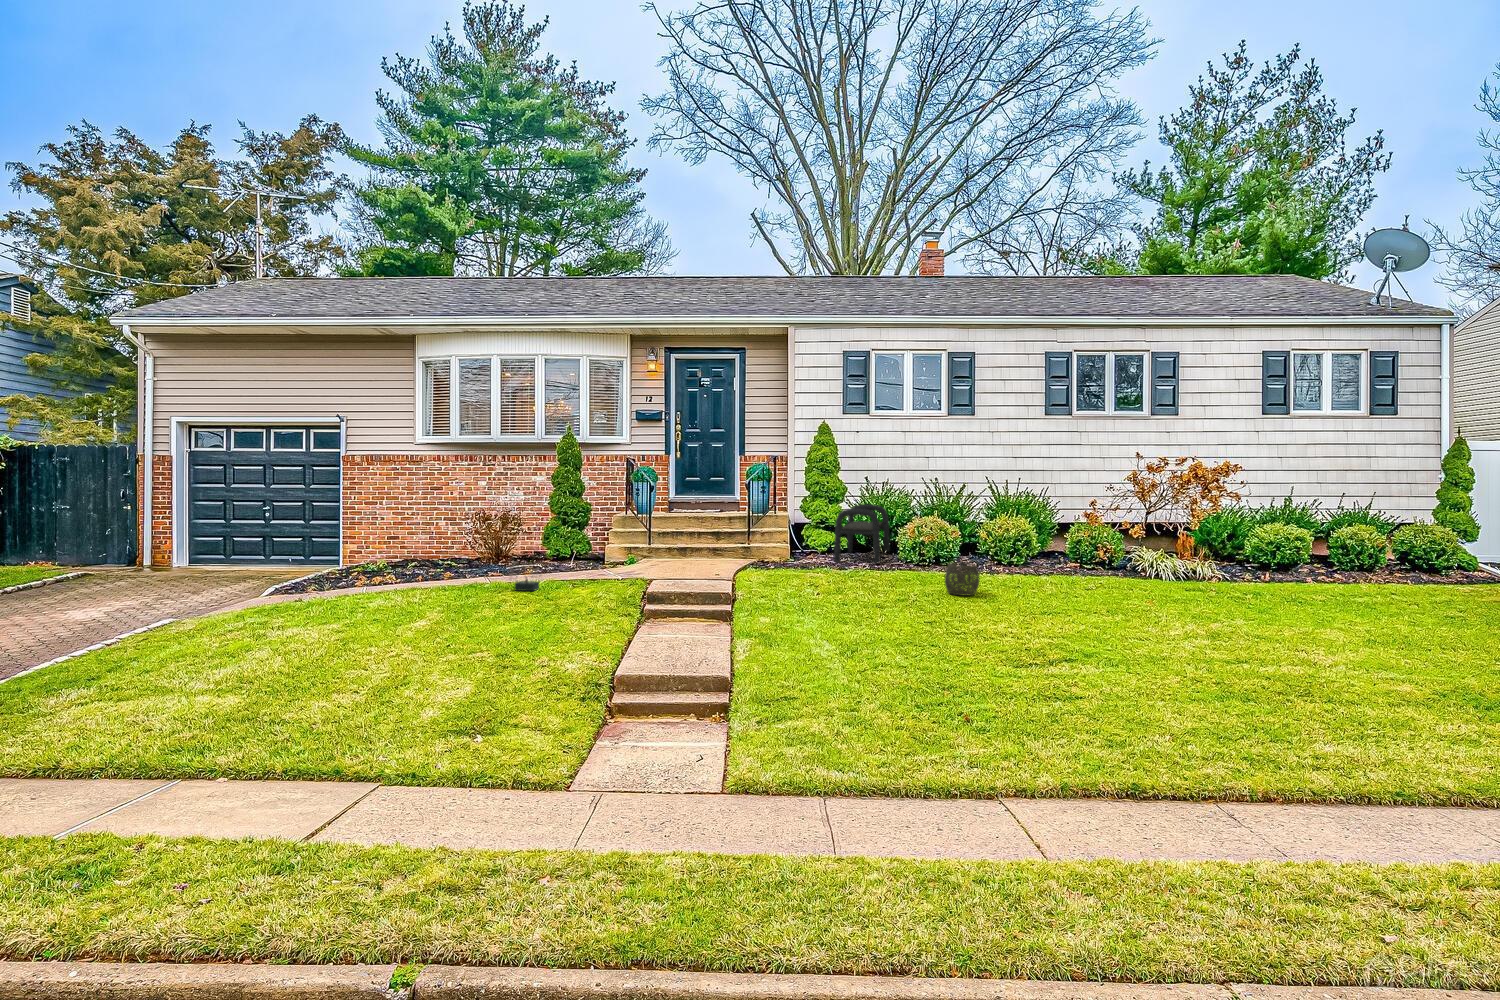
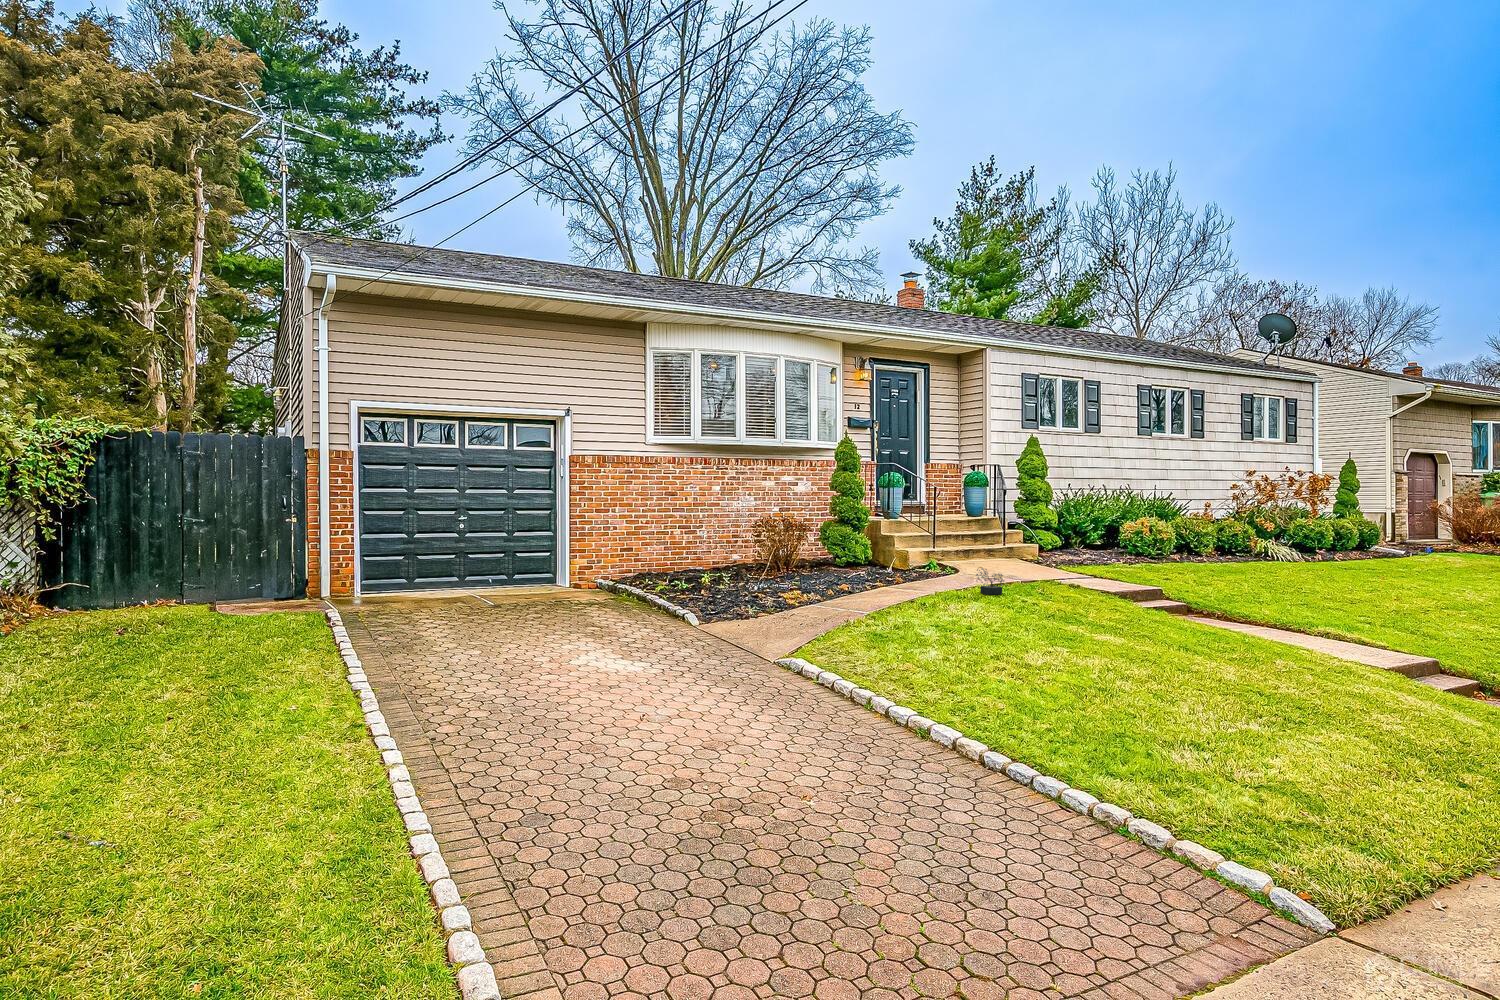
bench: present [834,504,890,564] -> none [1050,509,1115,560]
woven basket: present [945,563,980,595] -> none [1223,557,1252,581]

